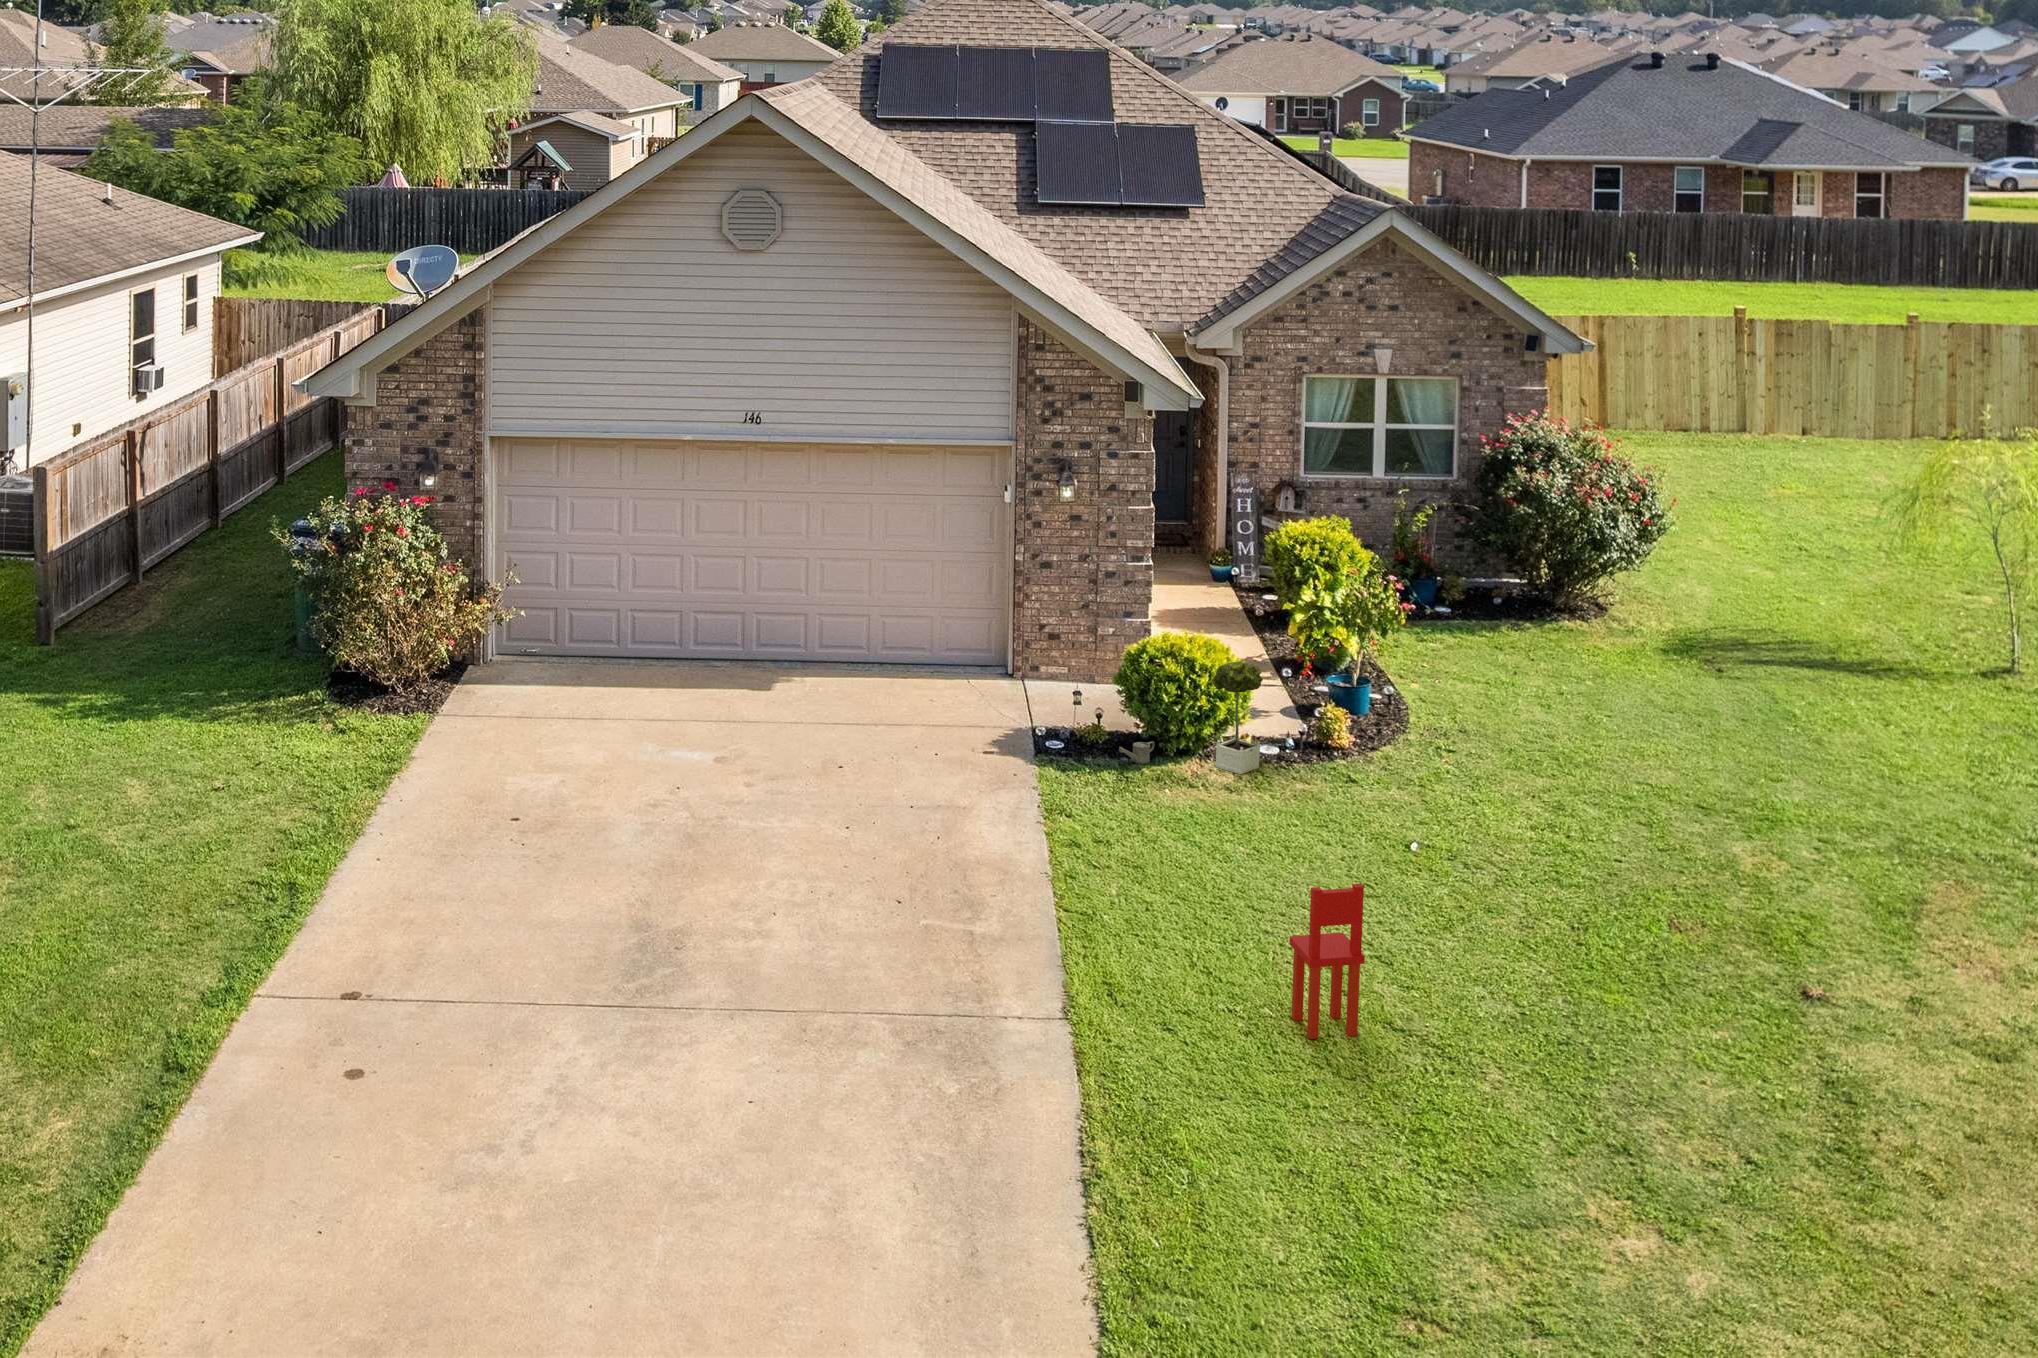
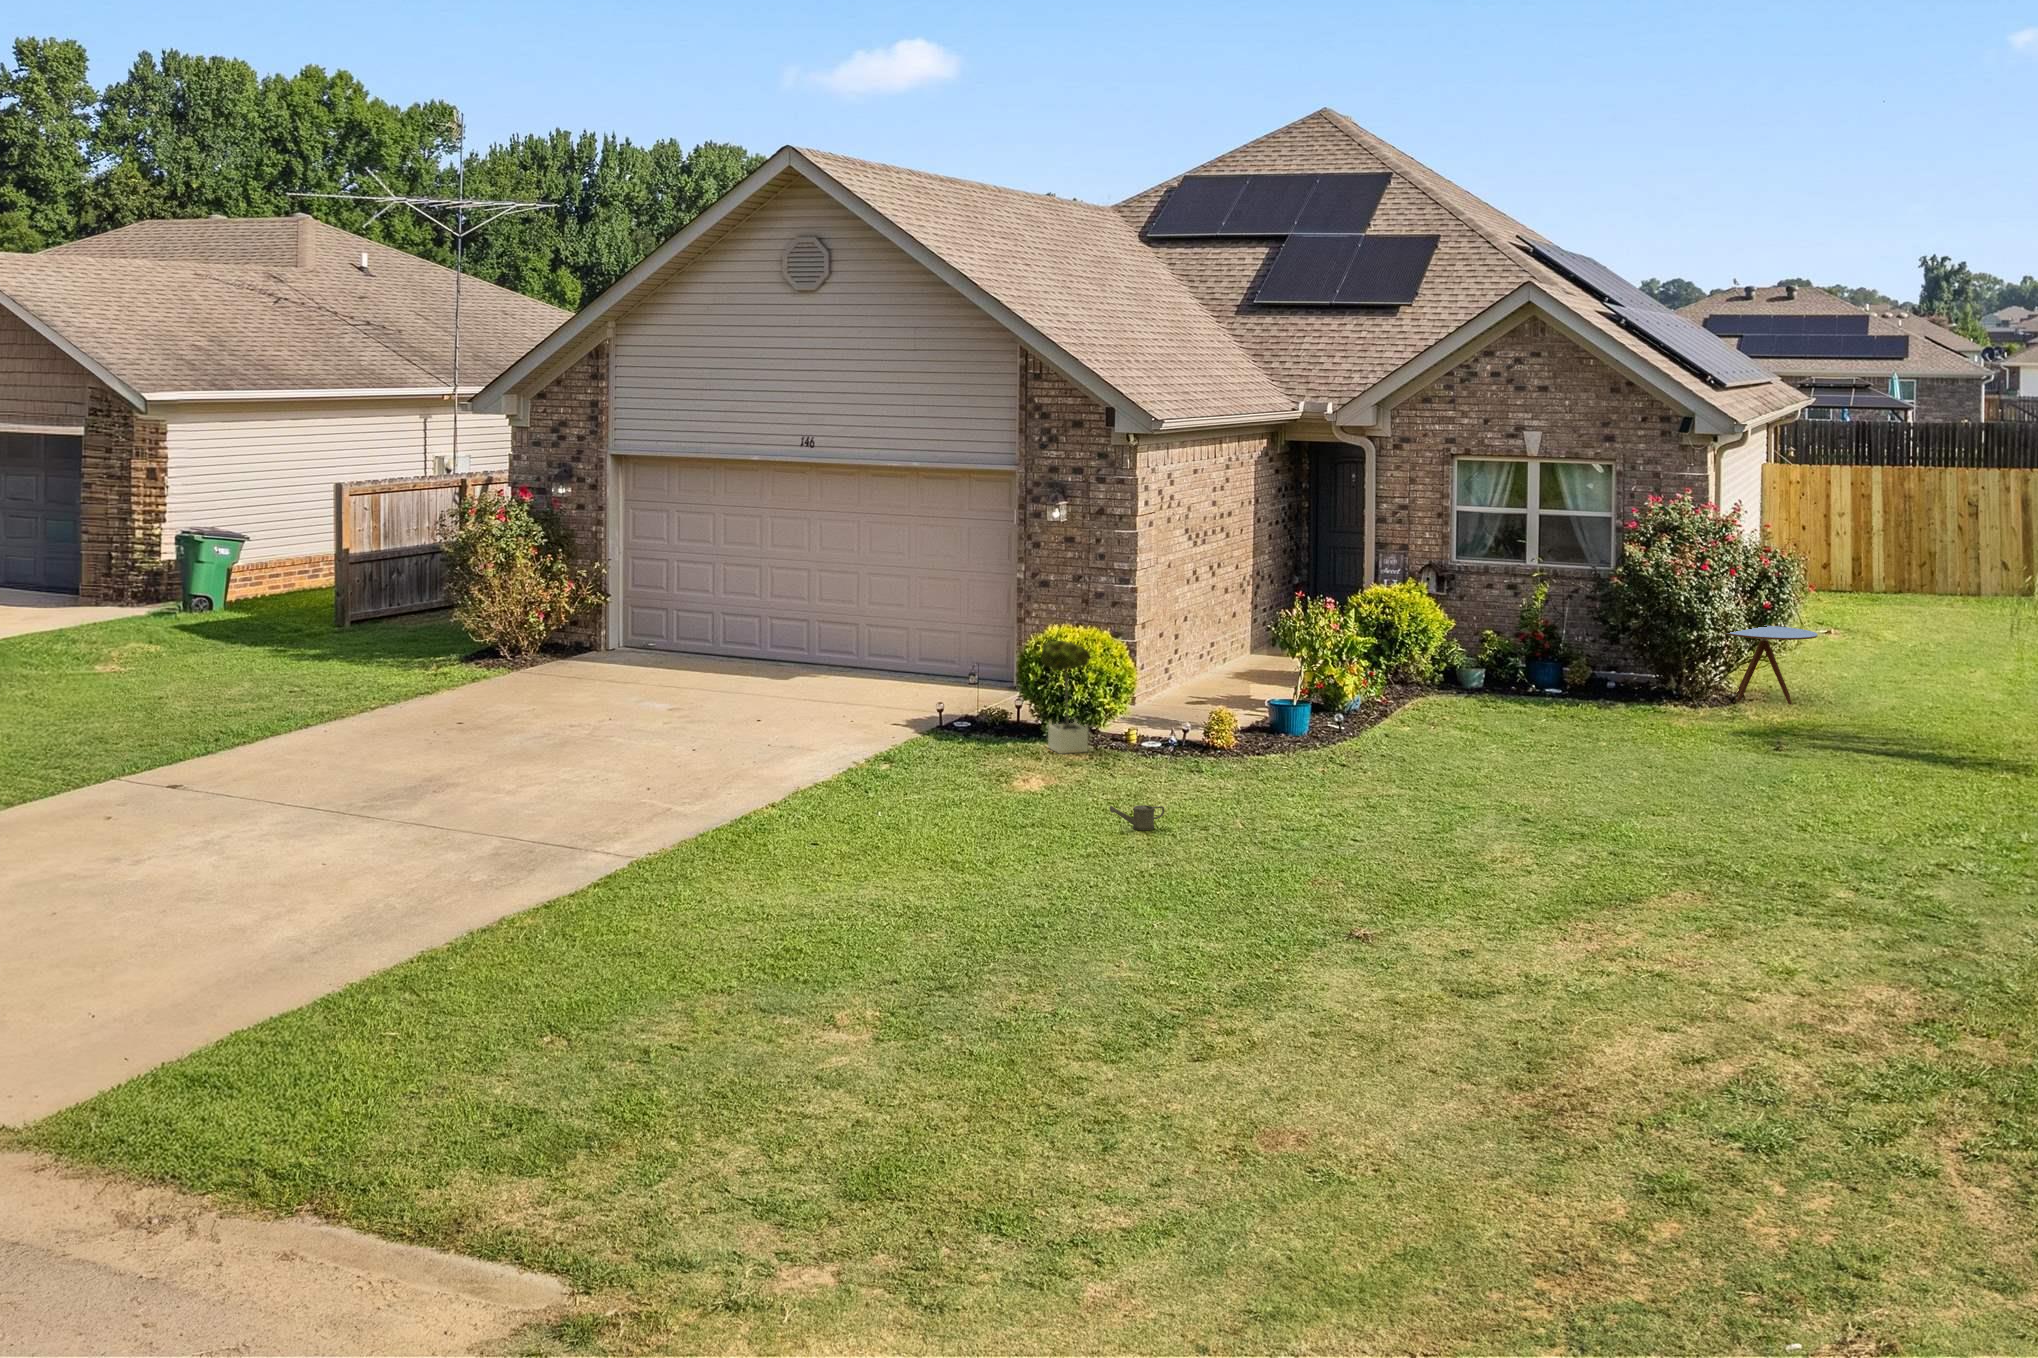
round table: none [1597,538,1694,614] -> present [1726,625,1818,704]
watering can: present [1119,741,1155,764] -> present [1110,805,1164,831]
chair: present [1289,884,1365,1039] -> none [694,734,769,896]

